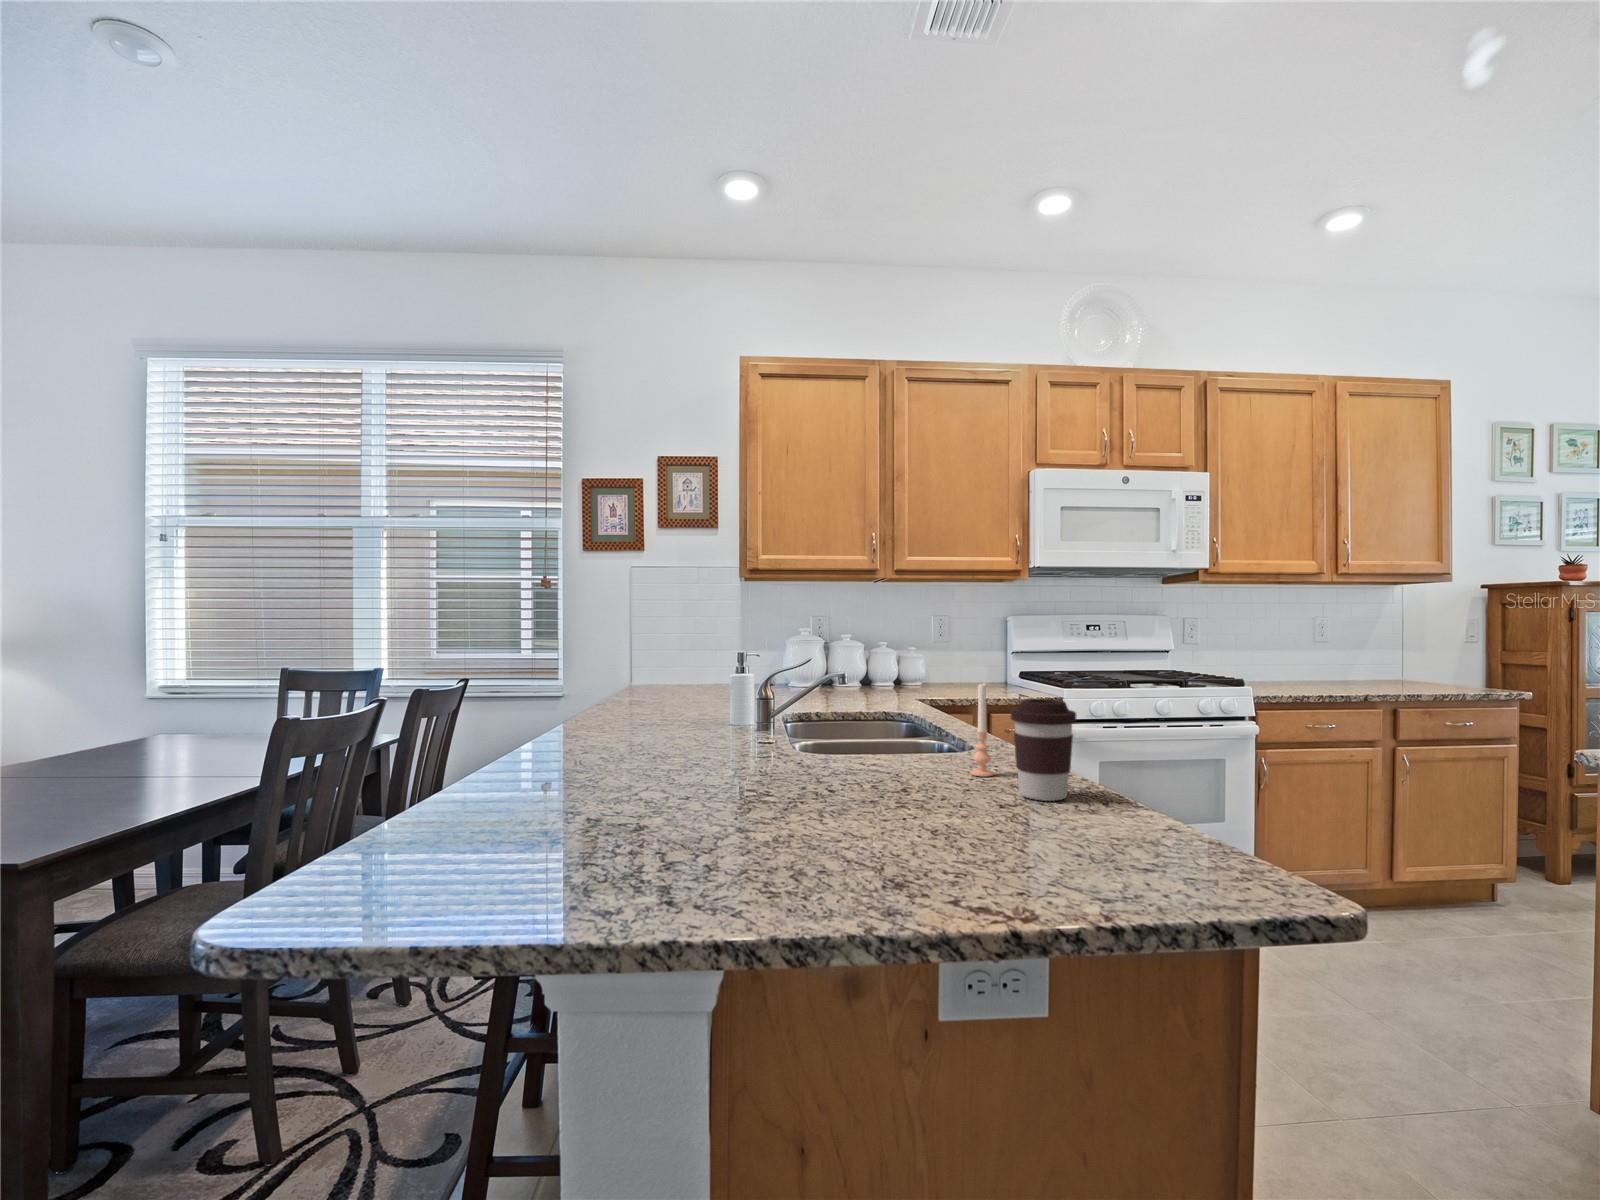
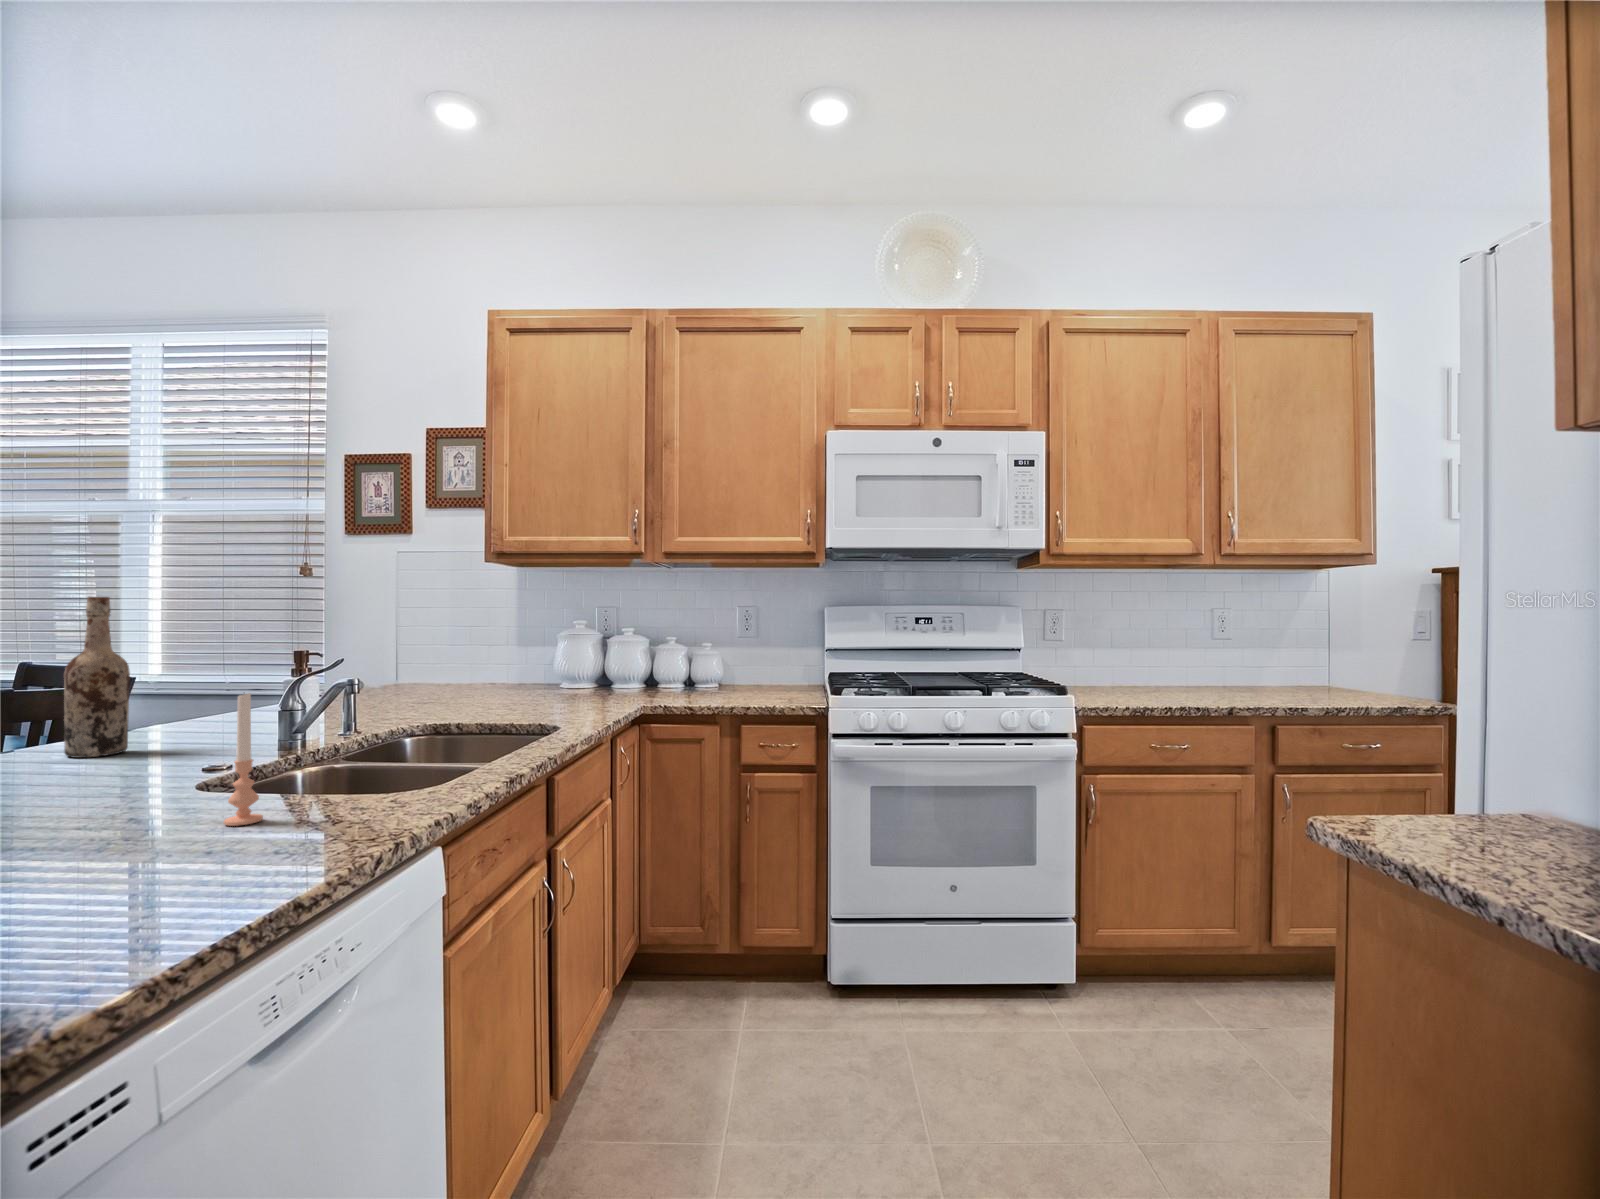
wine bottle: none [626,612,666,741] -> present [64,597,130,758]
coffee cup: present [1011,699,1076,801] -> none [89,718,212,876]

